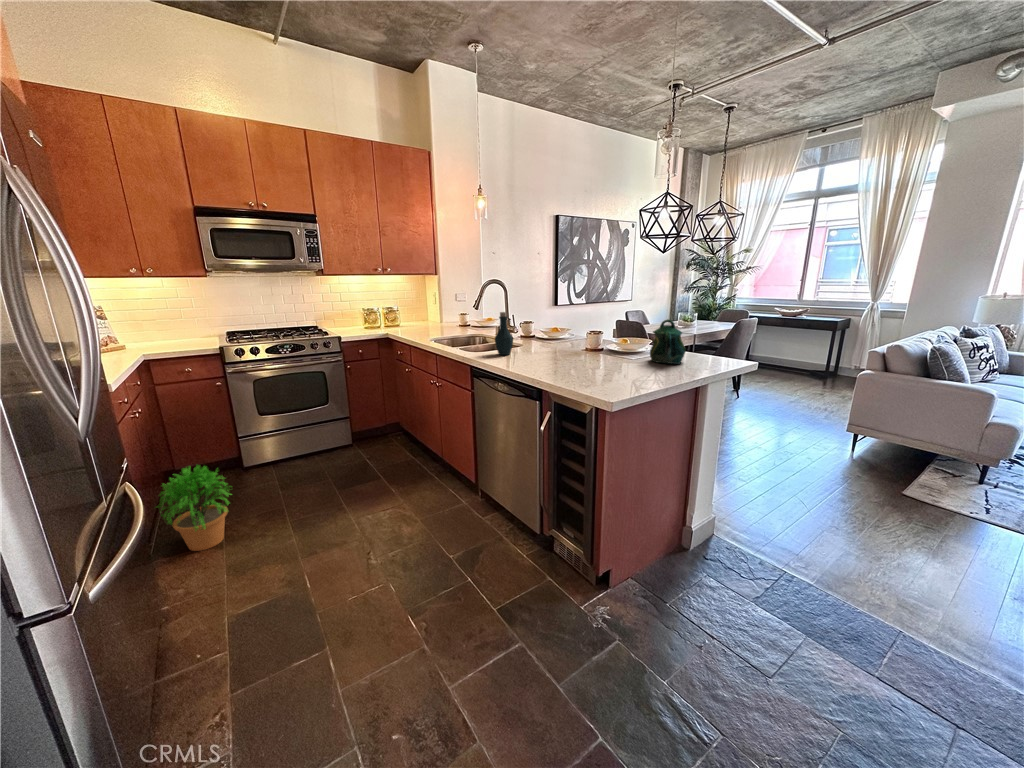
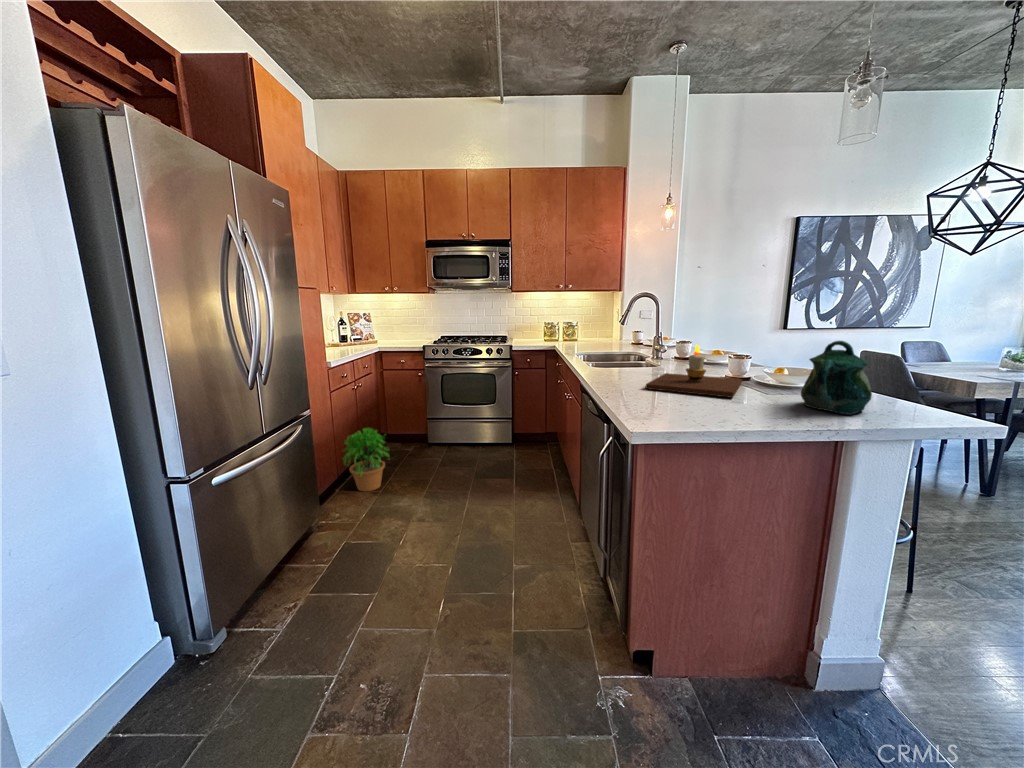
bottle: present [495,312,513,355] -> none [604,324,627,373]
candle: none [547,326,615,365] -> present [645,345,742,398]

